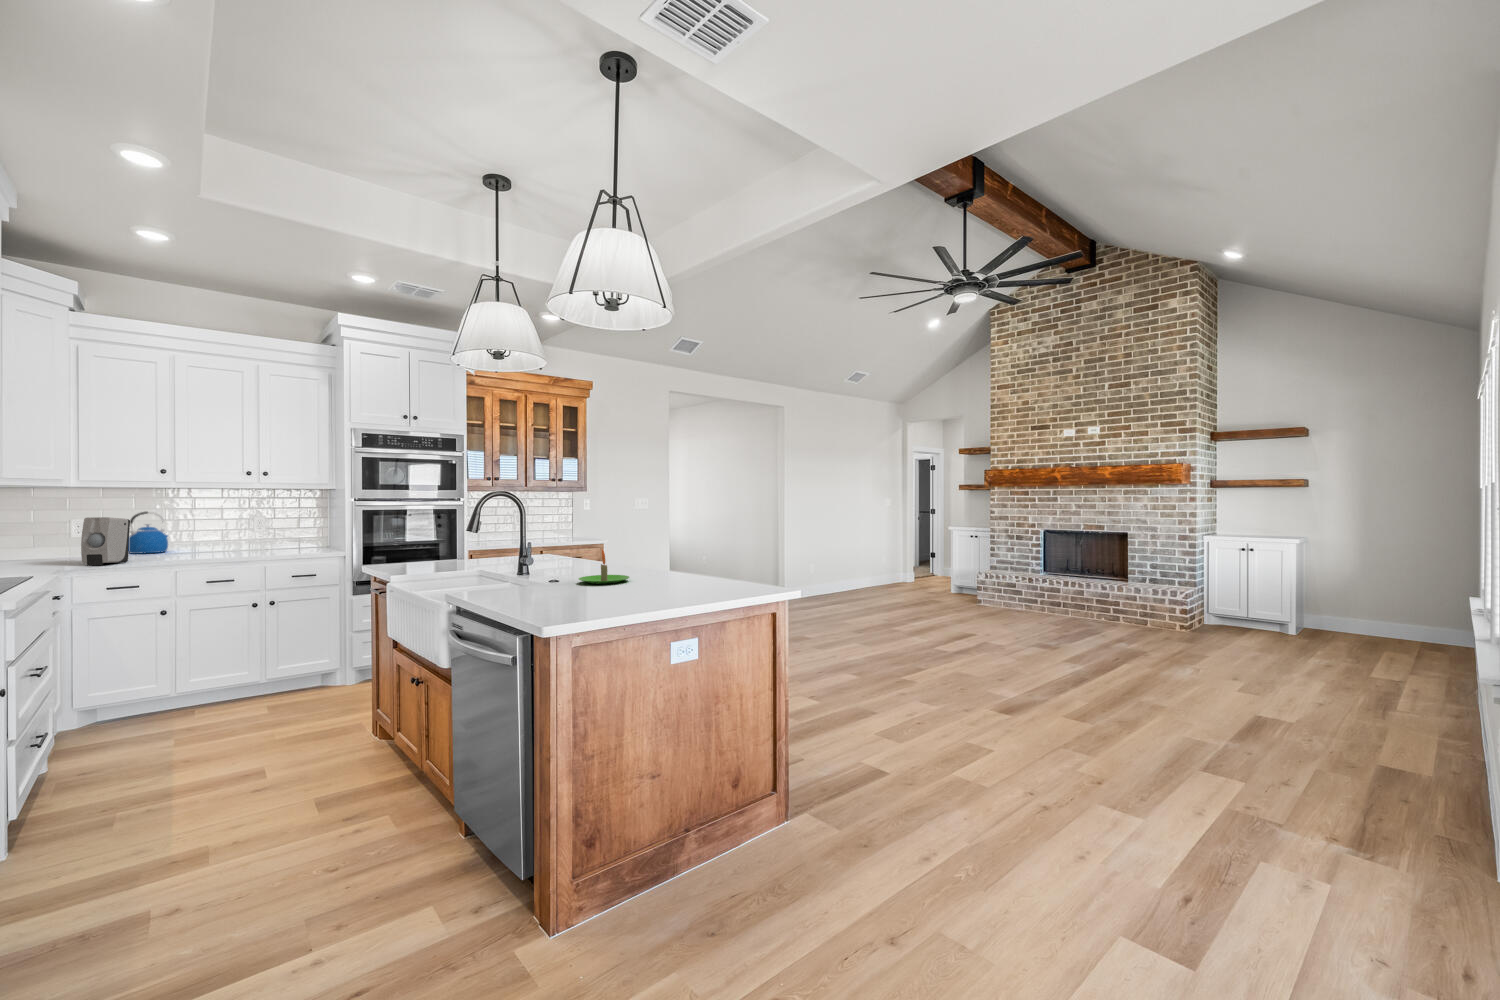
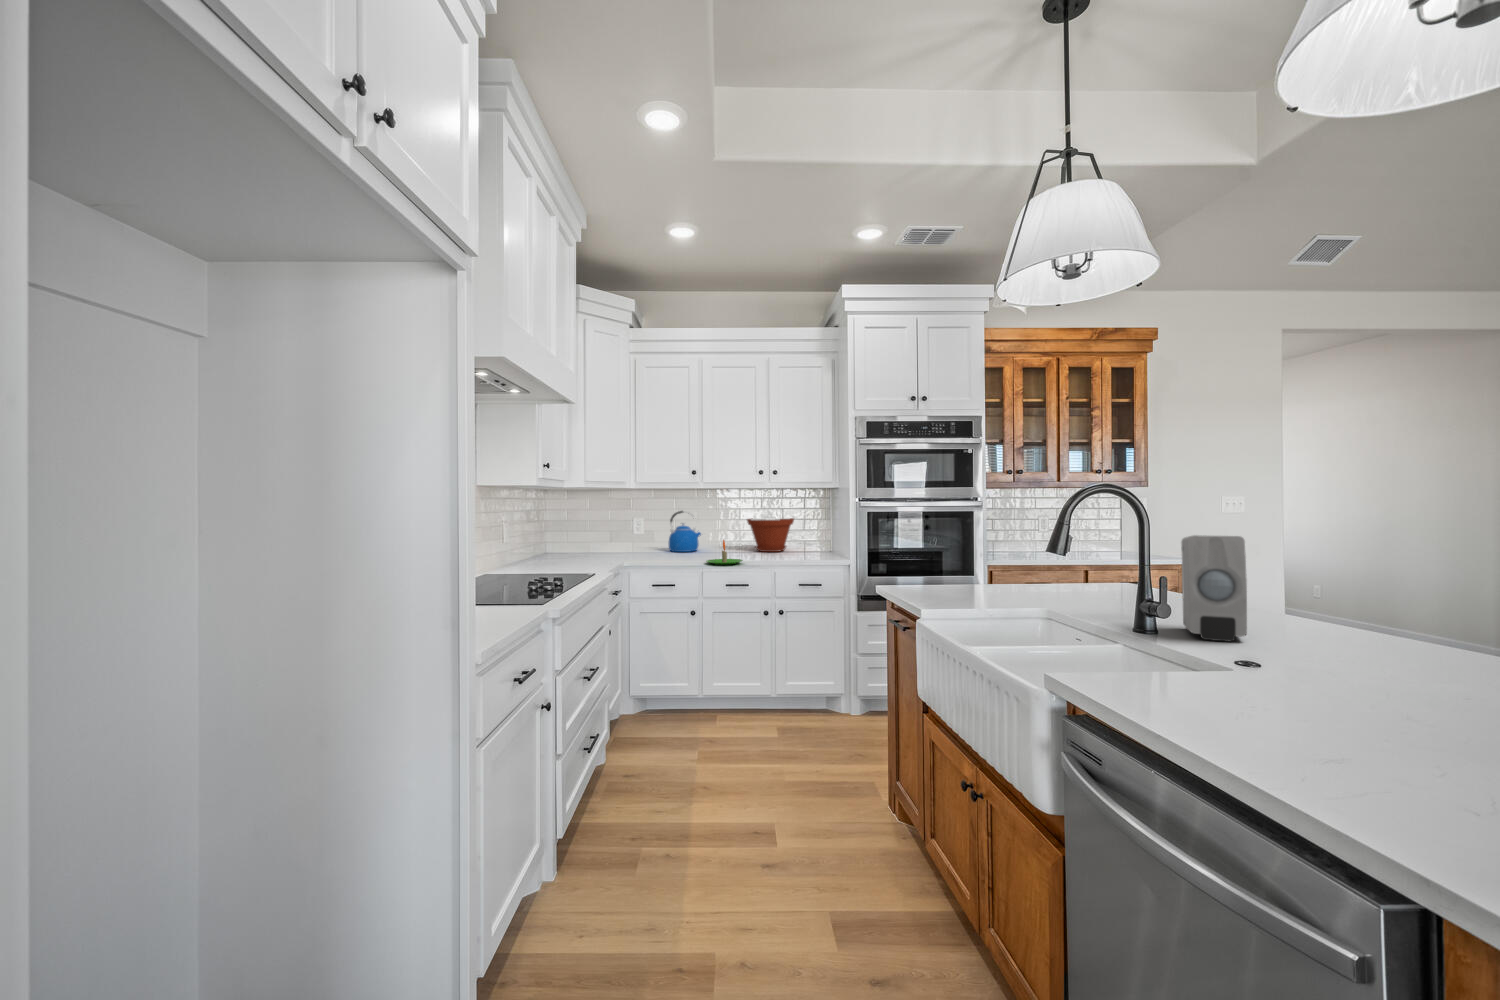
soap dispenser: present [81,517,130,565] -> present [1181,535,1247,642]
plant pot: none [229,518,286,550] -> present [747,518,794,552]
candle: present [579,549,629,584] -> present [706,540,743,565]

